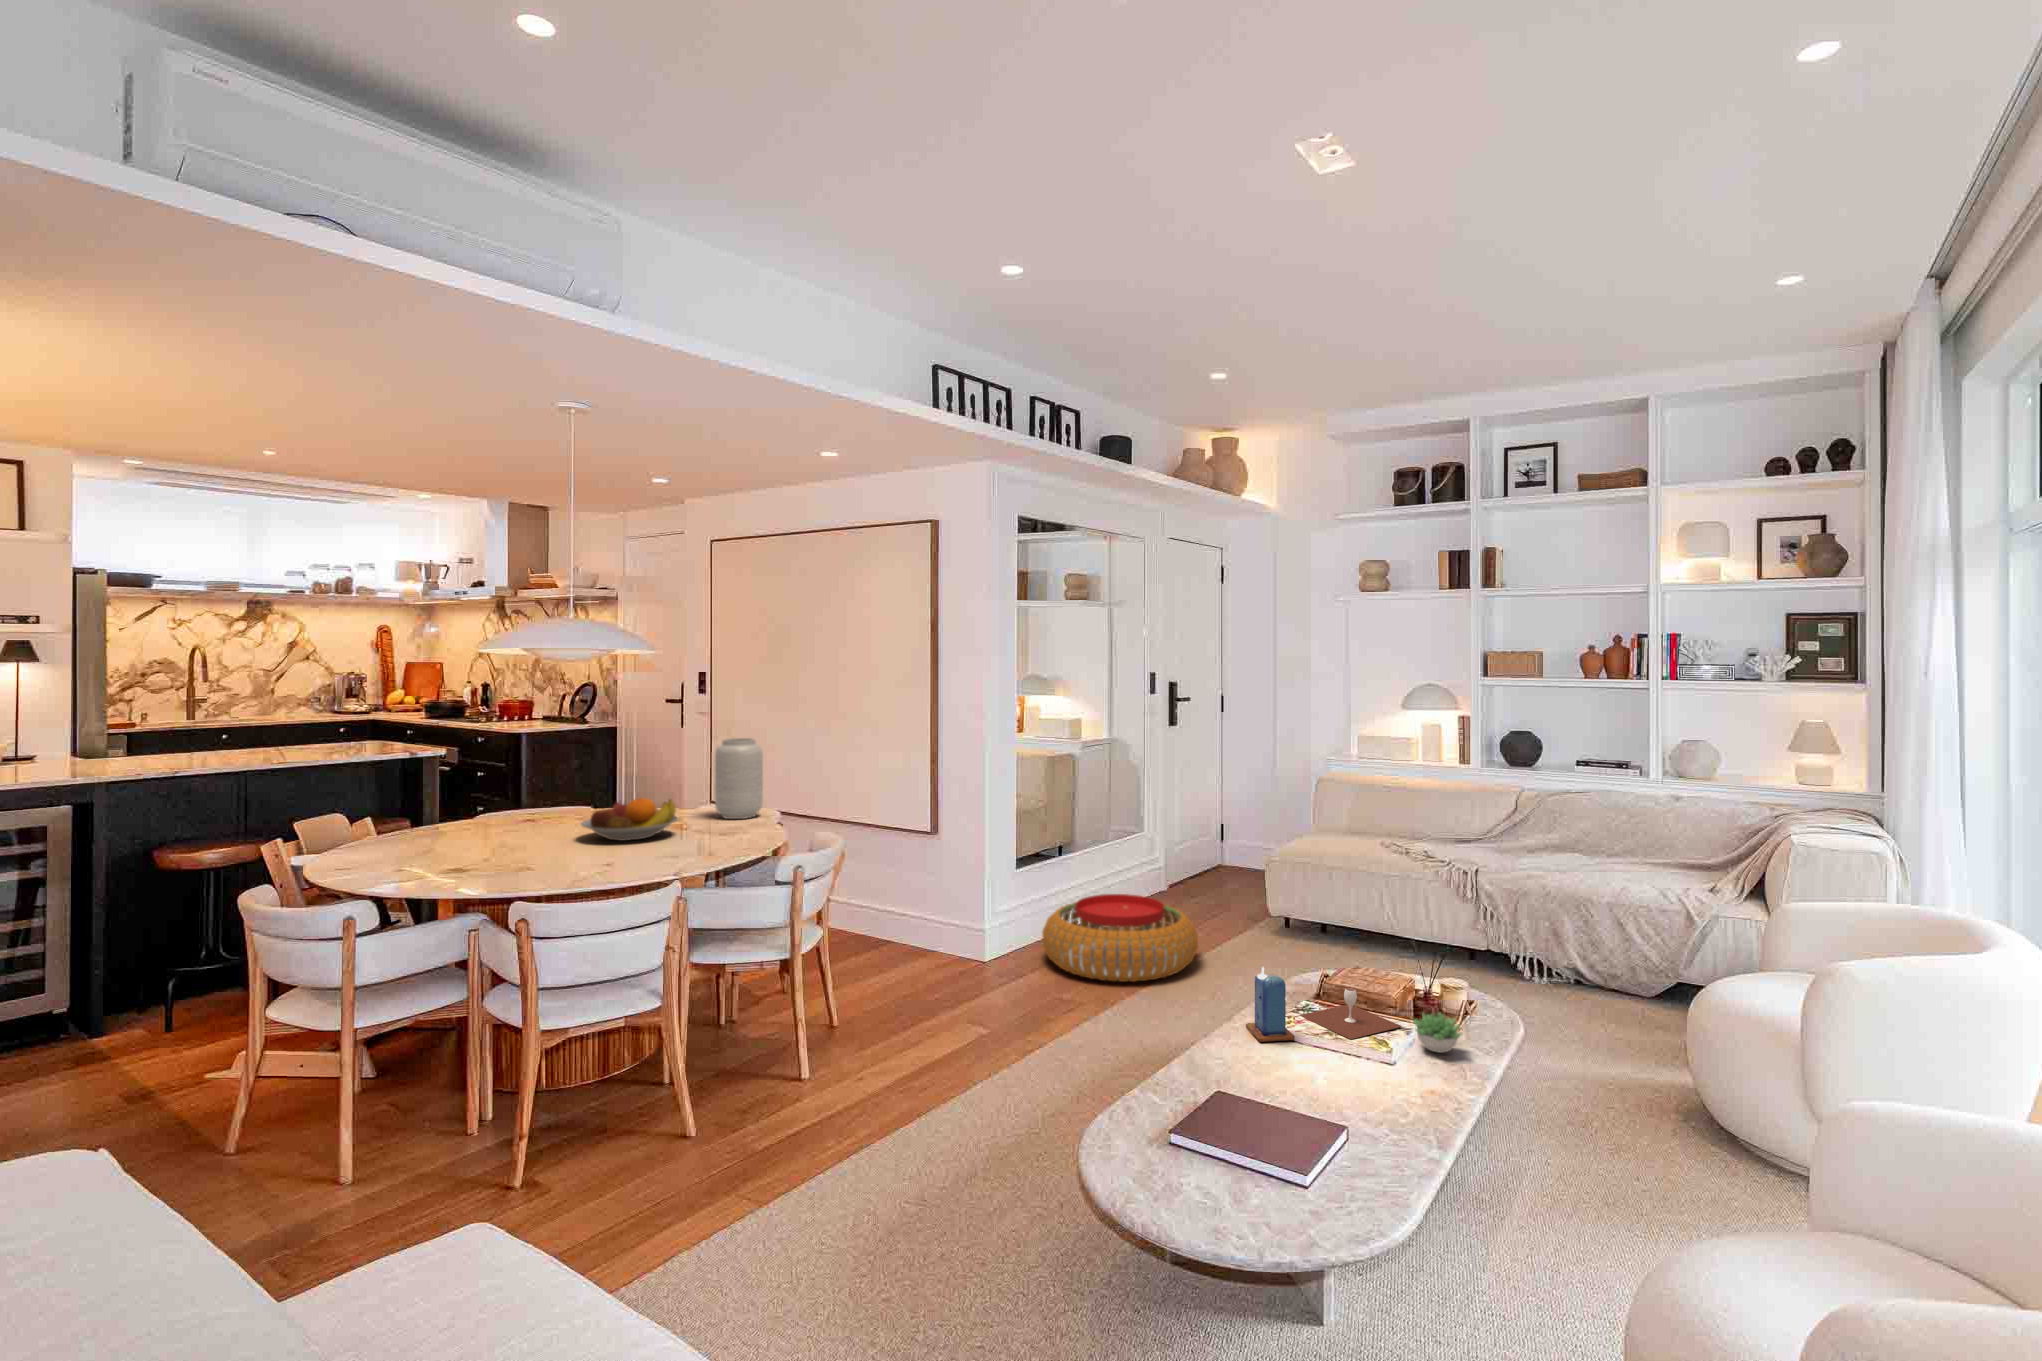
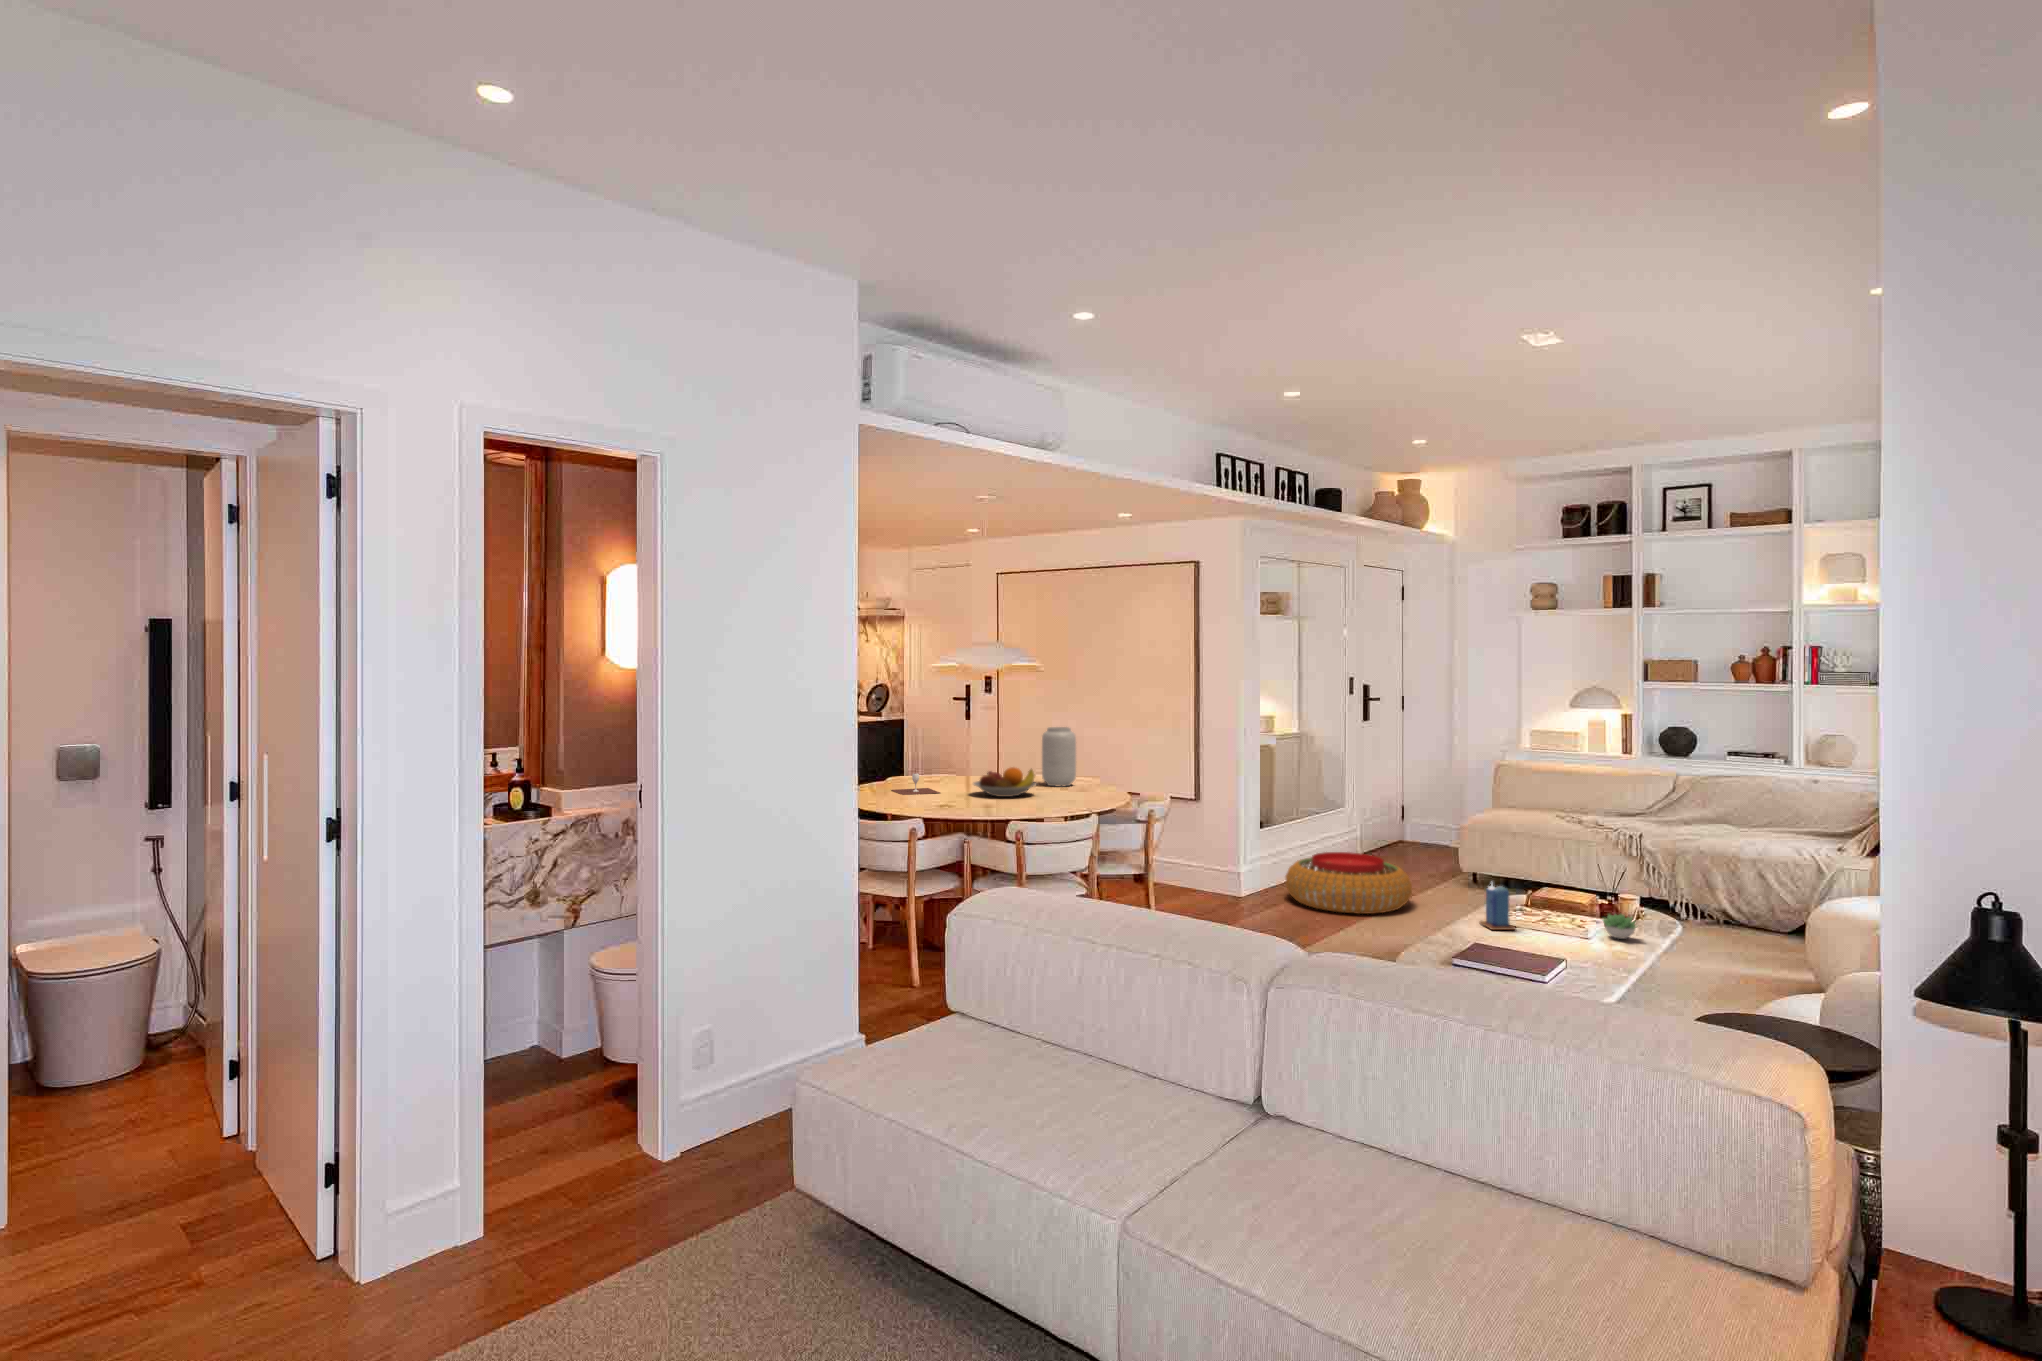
wine glass: present [1300,988,1402,1039] -> present [892,773,940,795]

